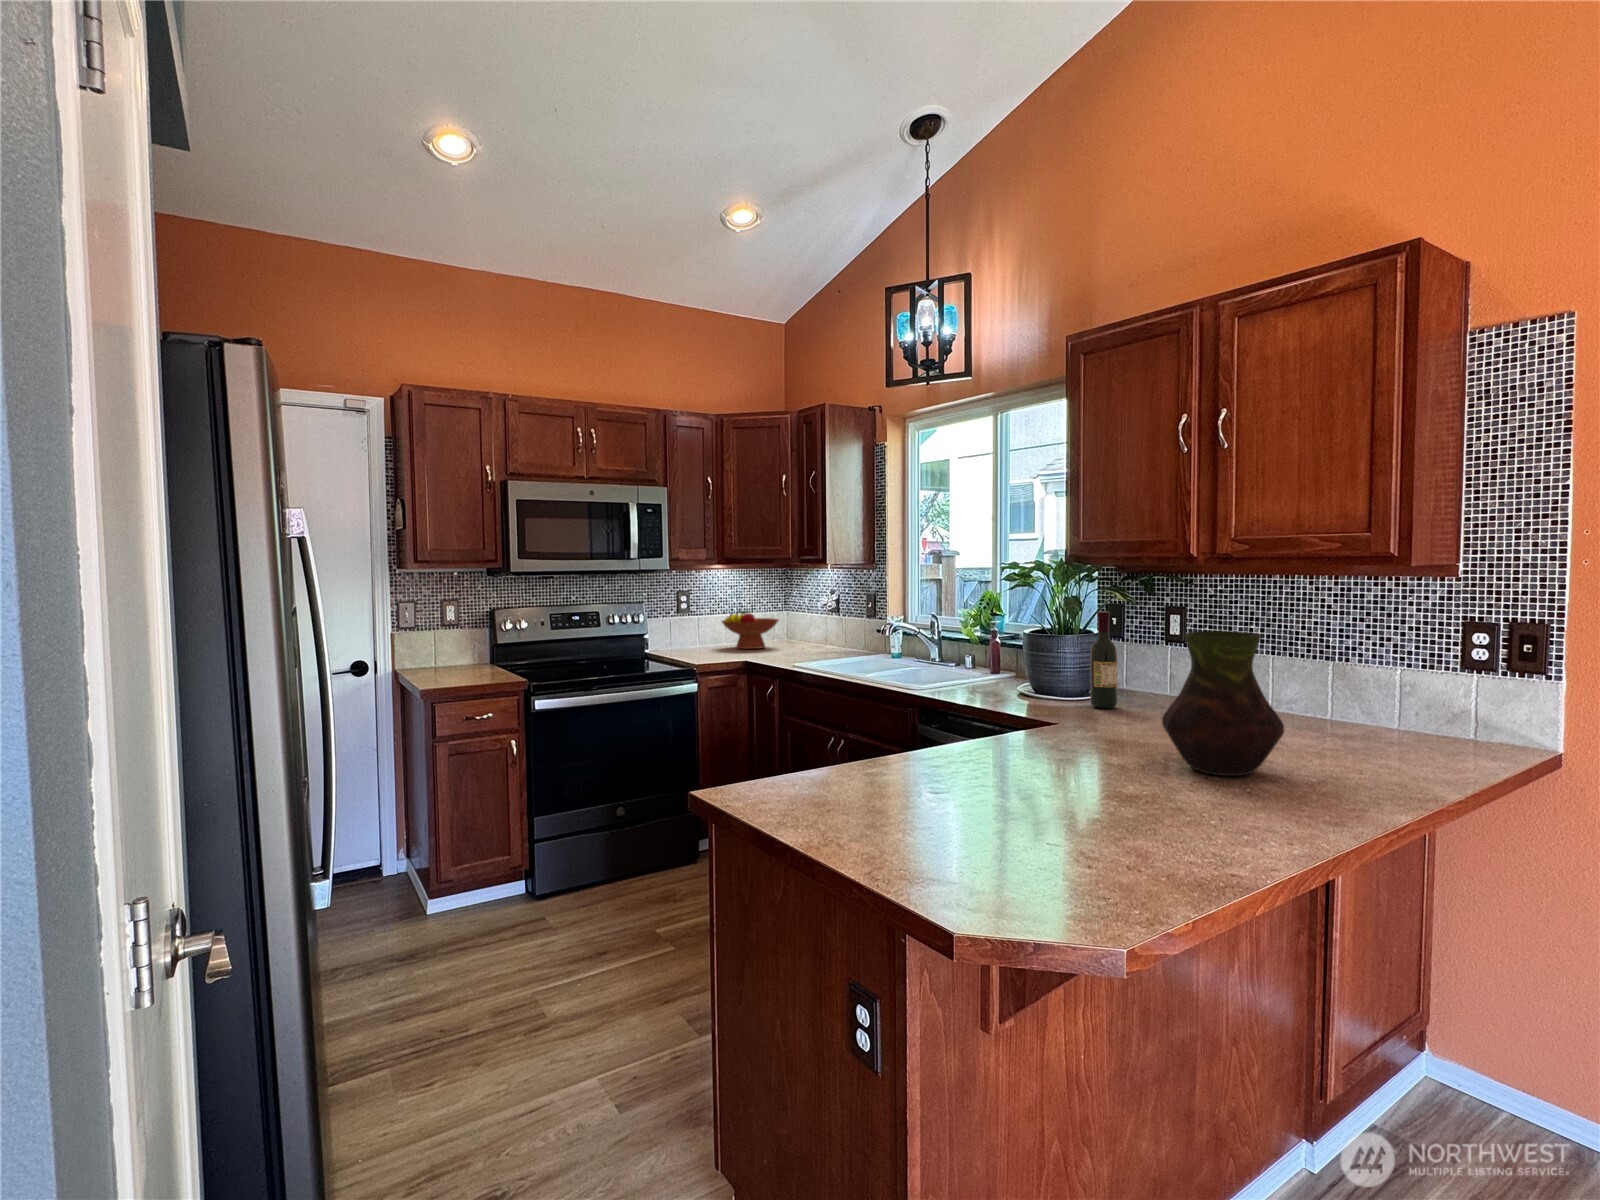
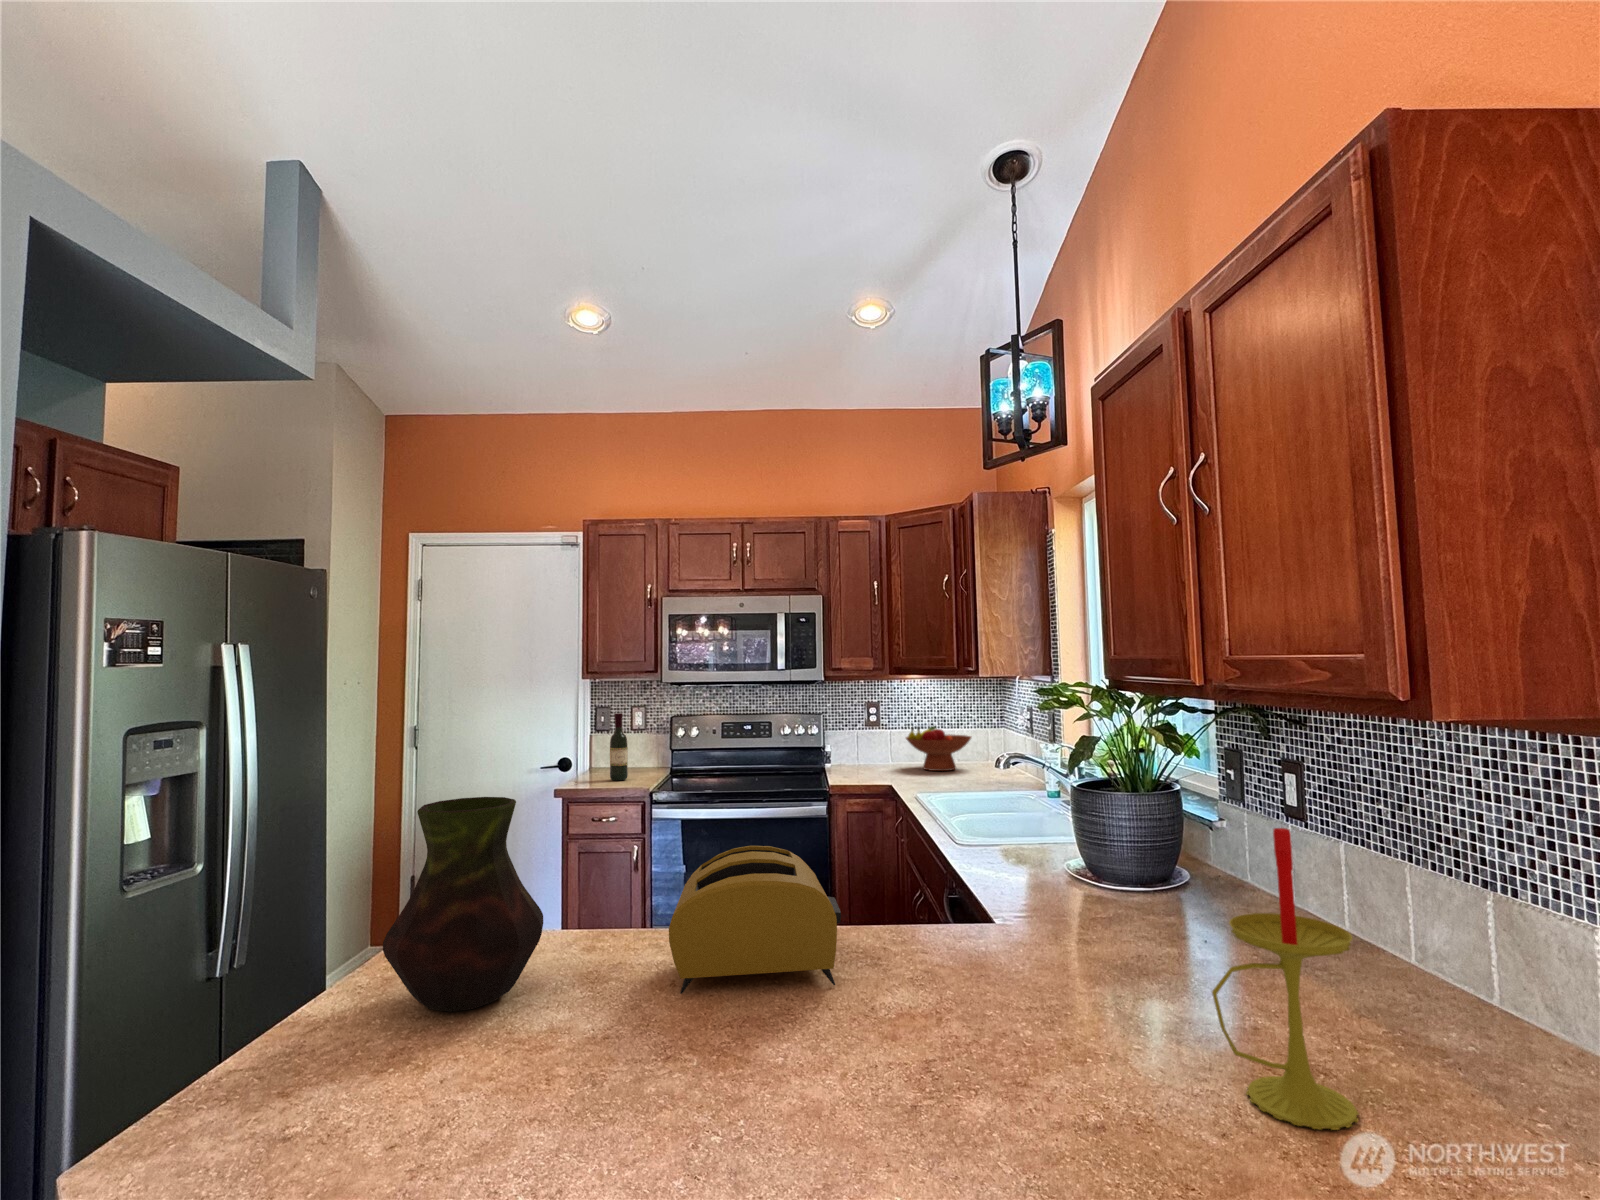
wine bottle: present [1090,611,1117,709] -> present [610,713,628,781]
candle: none [1317,620,1383,766] -> present [1212,828,1359,1130]
vase: present [1162,631,1284,776] -> present [383,797,543,1012]
toaster: none [941,676,1070,779] -> present [669,846,841,994]

